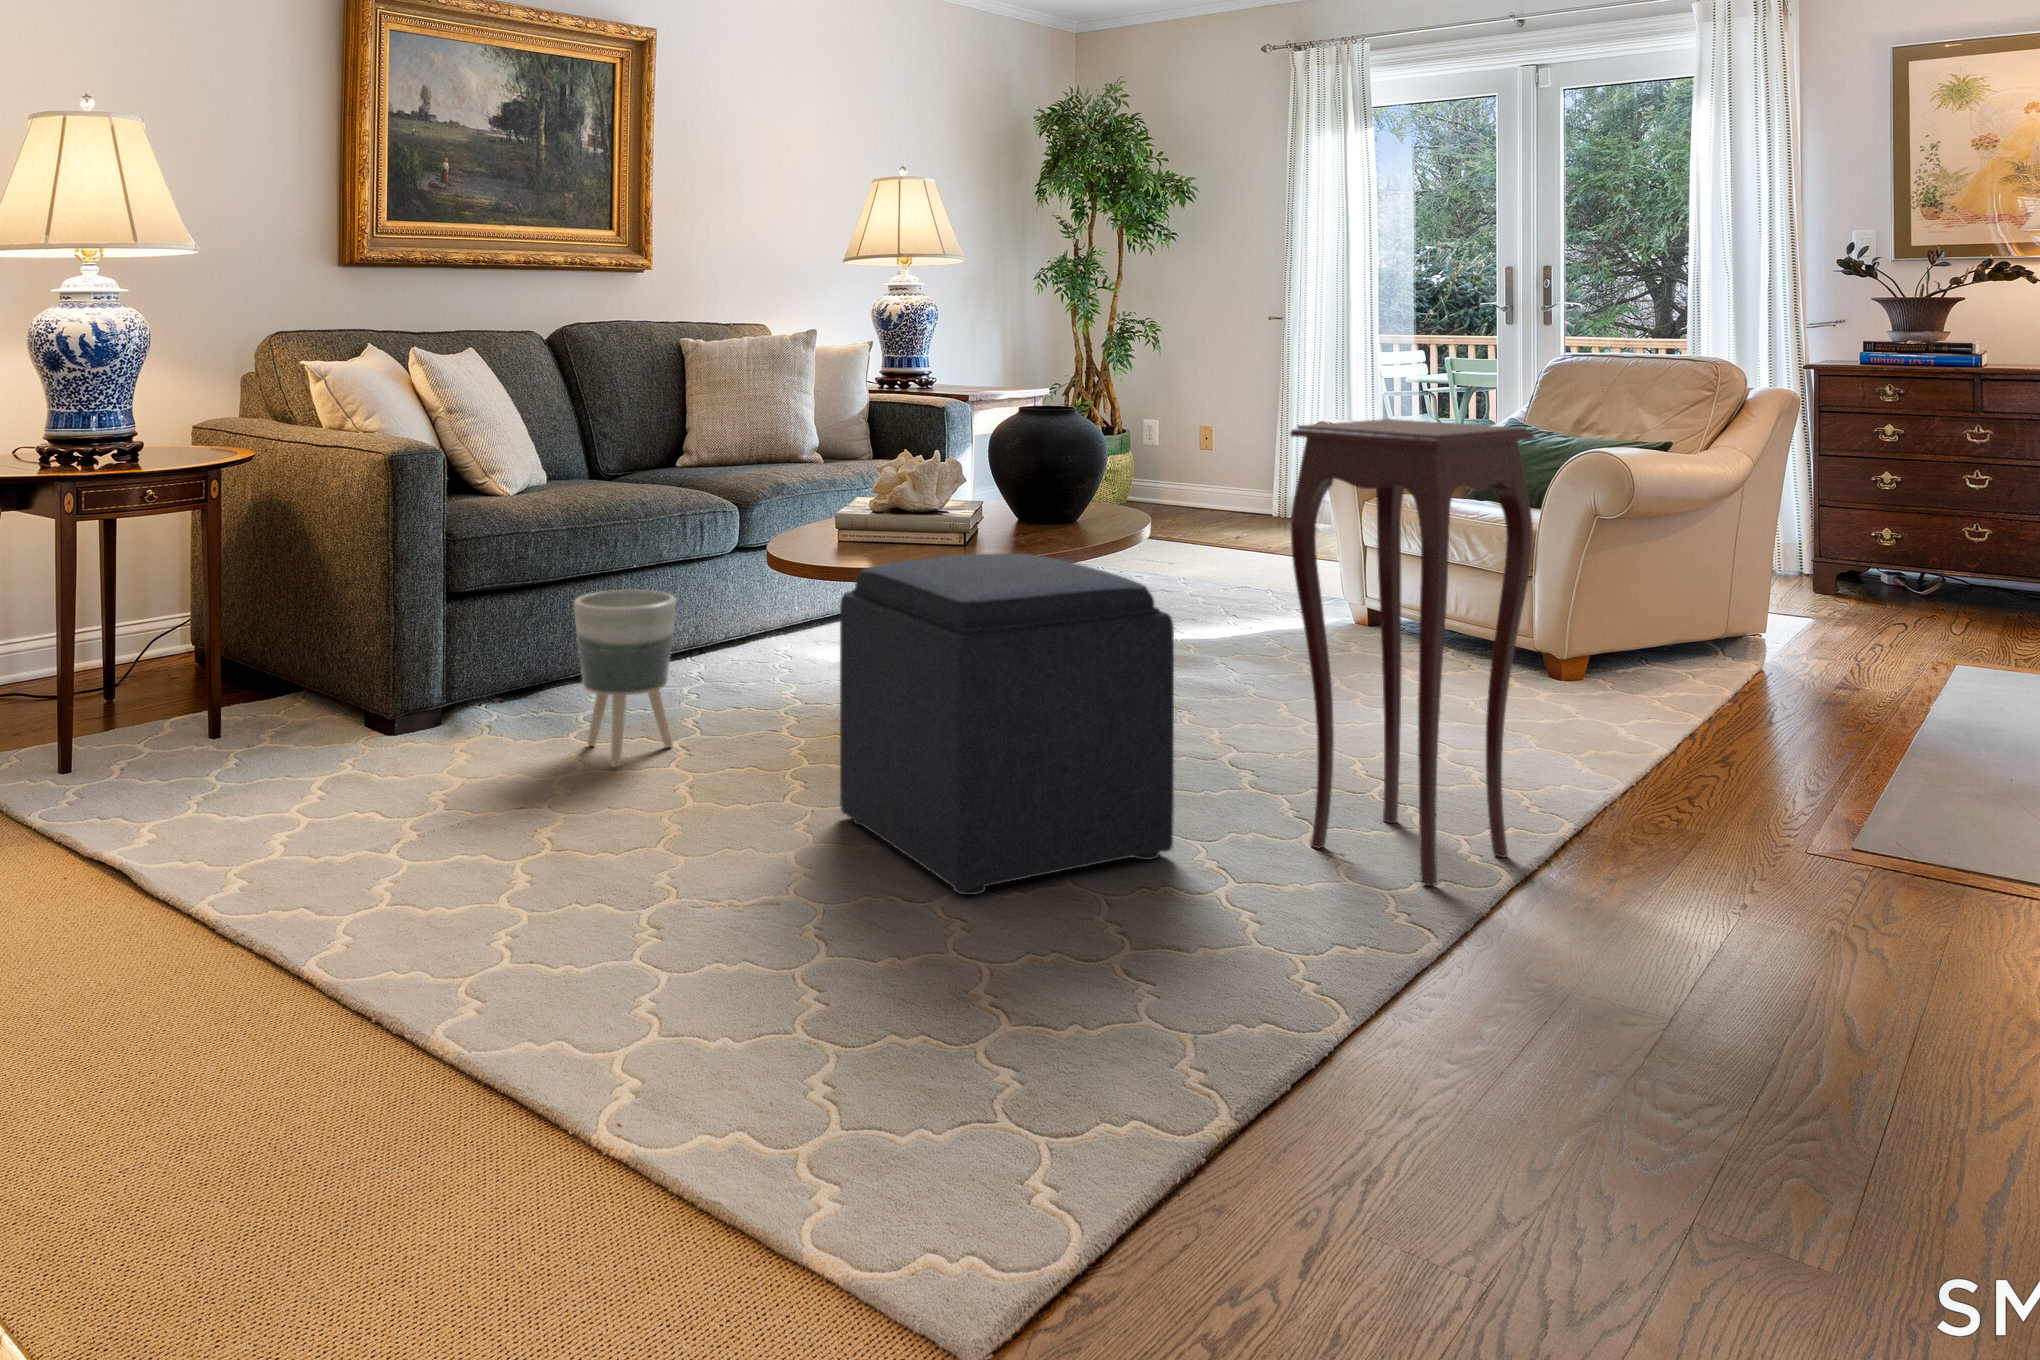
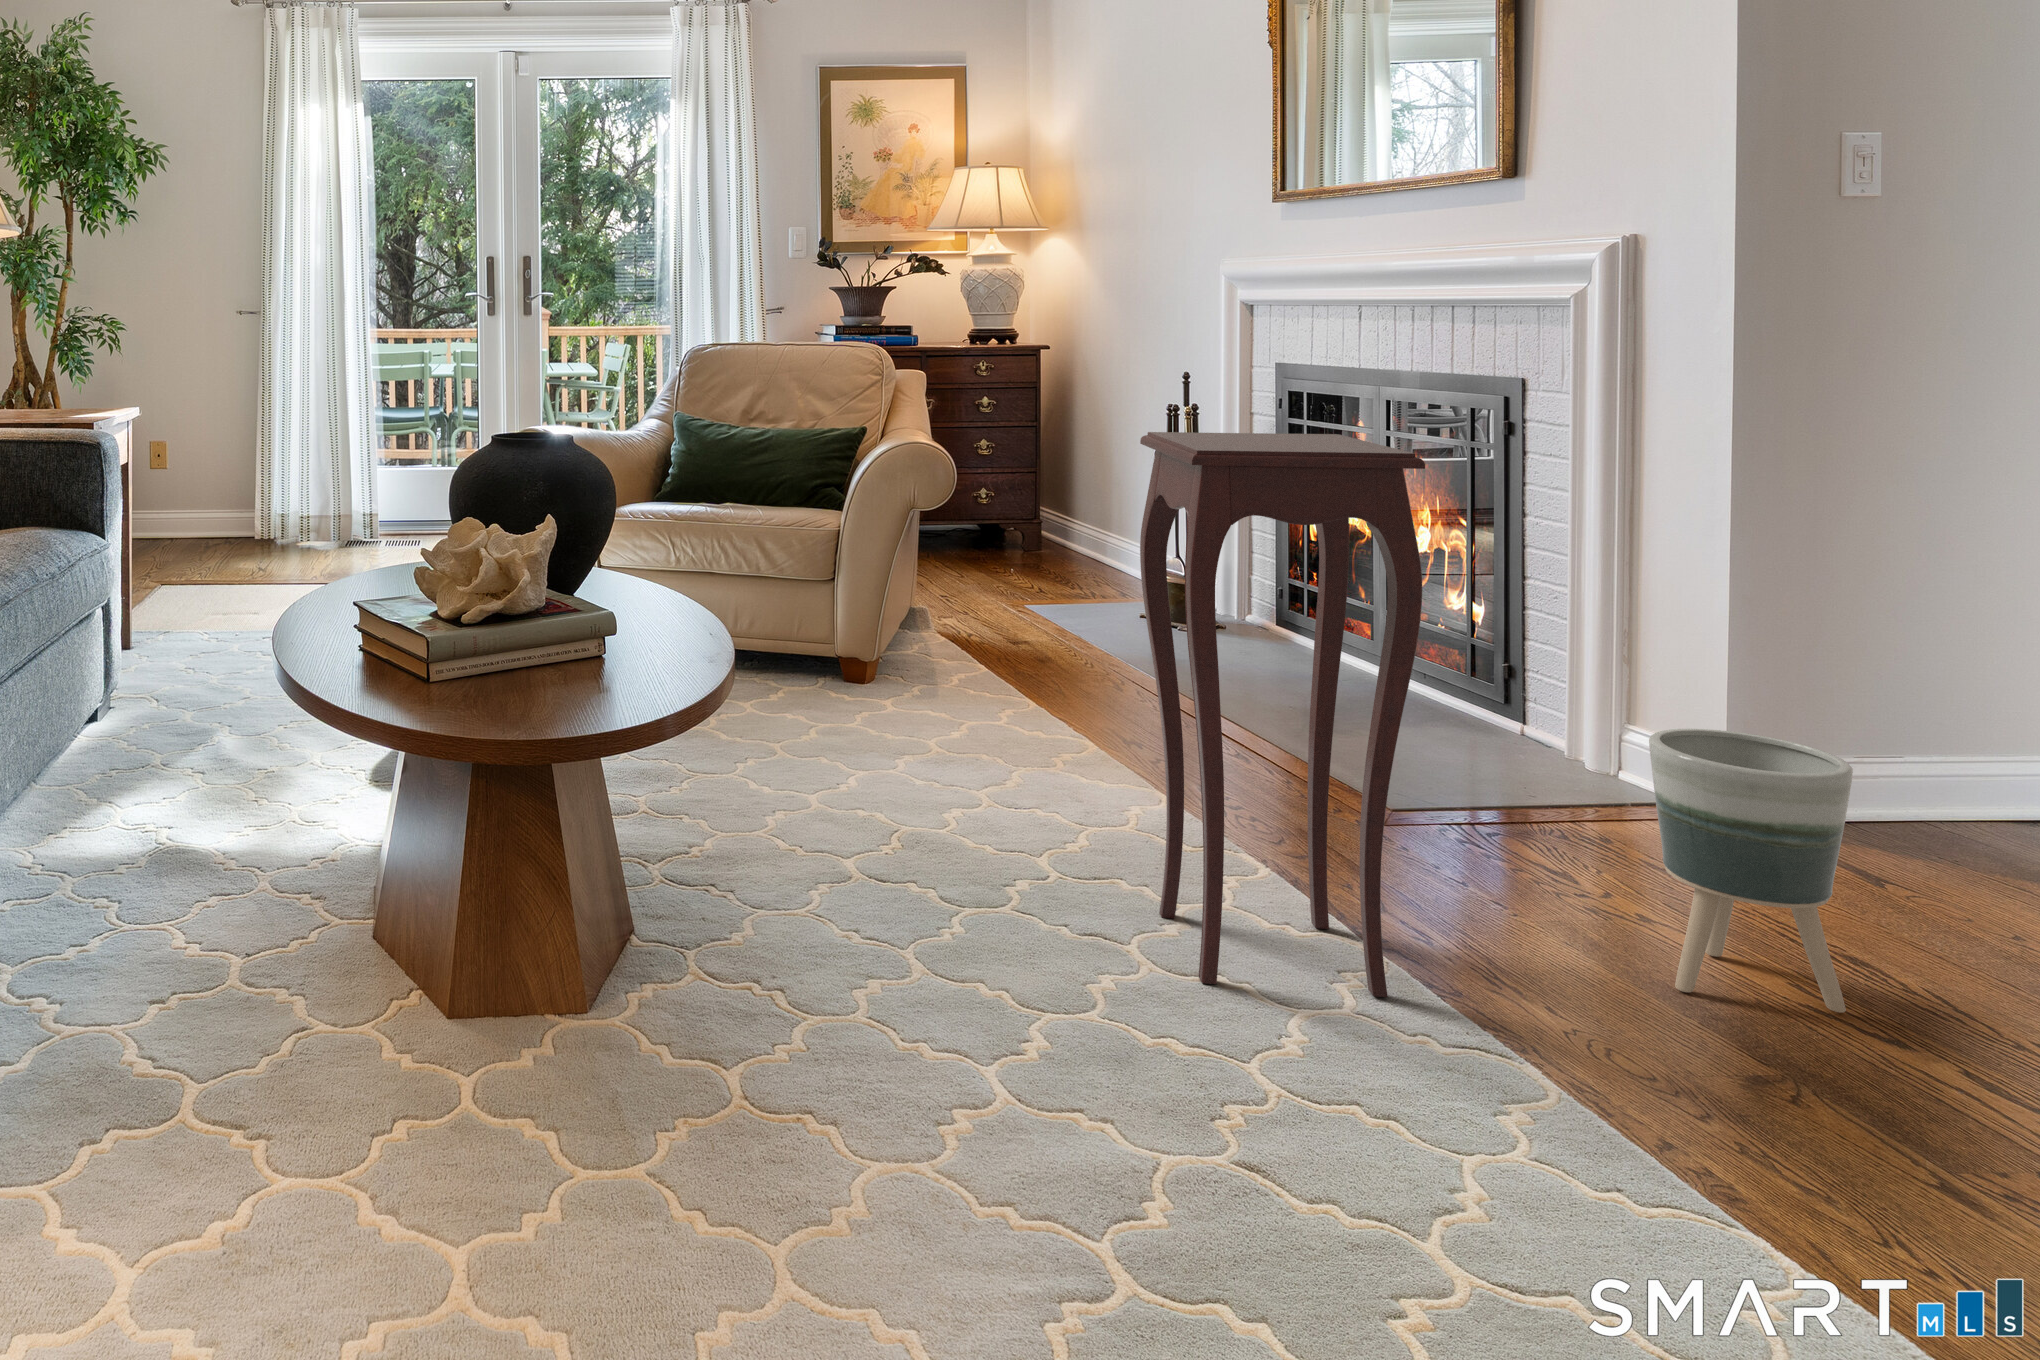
ottoman: present [840,554,1174,895] -> none [744,669,1205,1268]
planter: present [574,590,676,767] -> present [1649,729,1853,1013]

